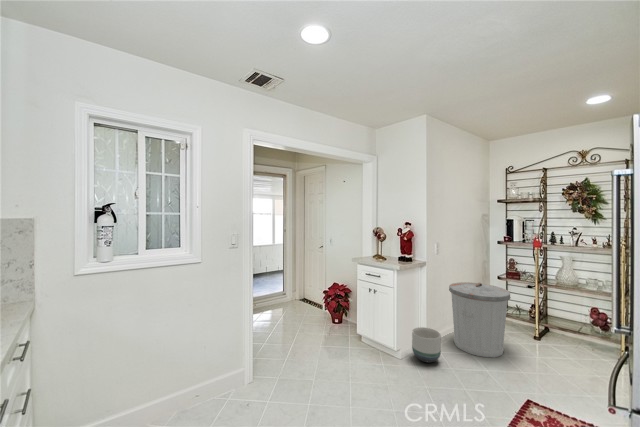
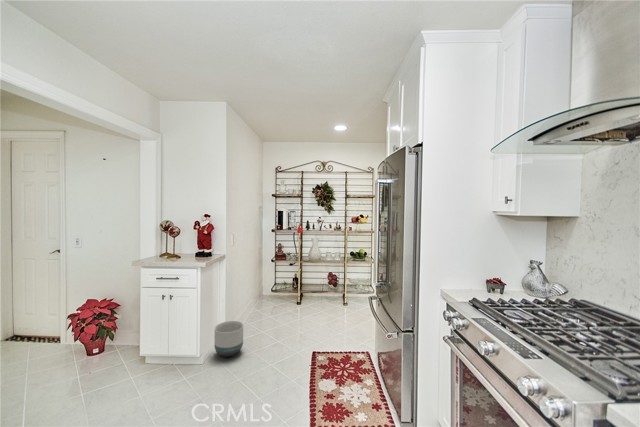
trash can: present [449,282,511,357] -> none [242,267,290,333]

